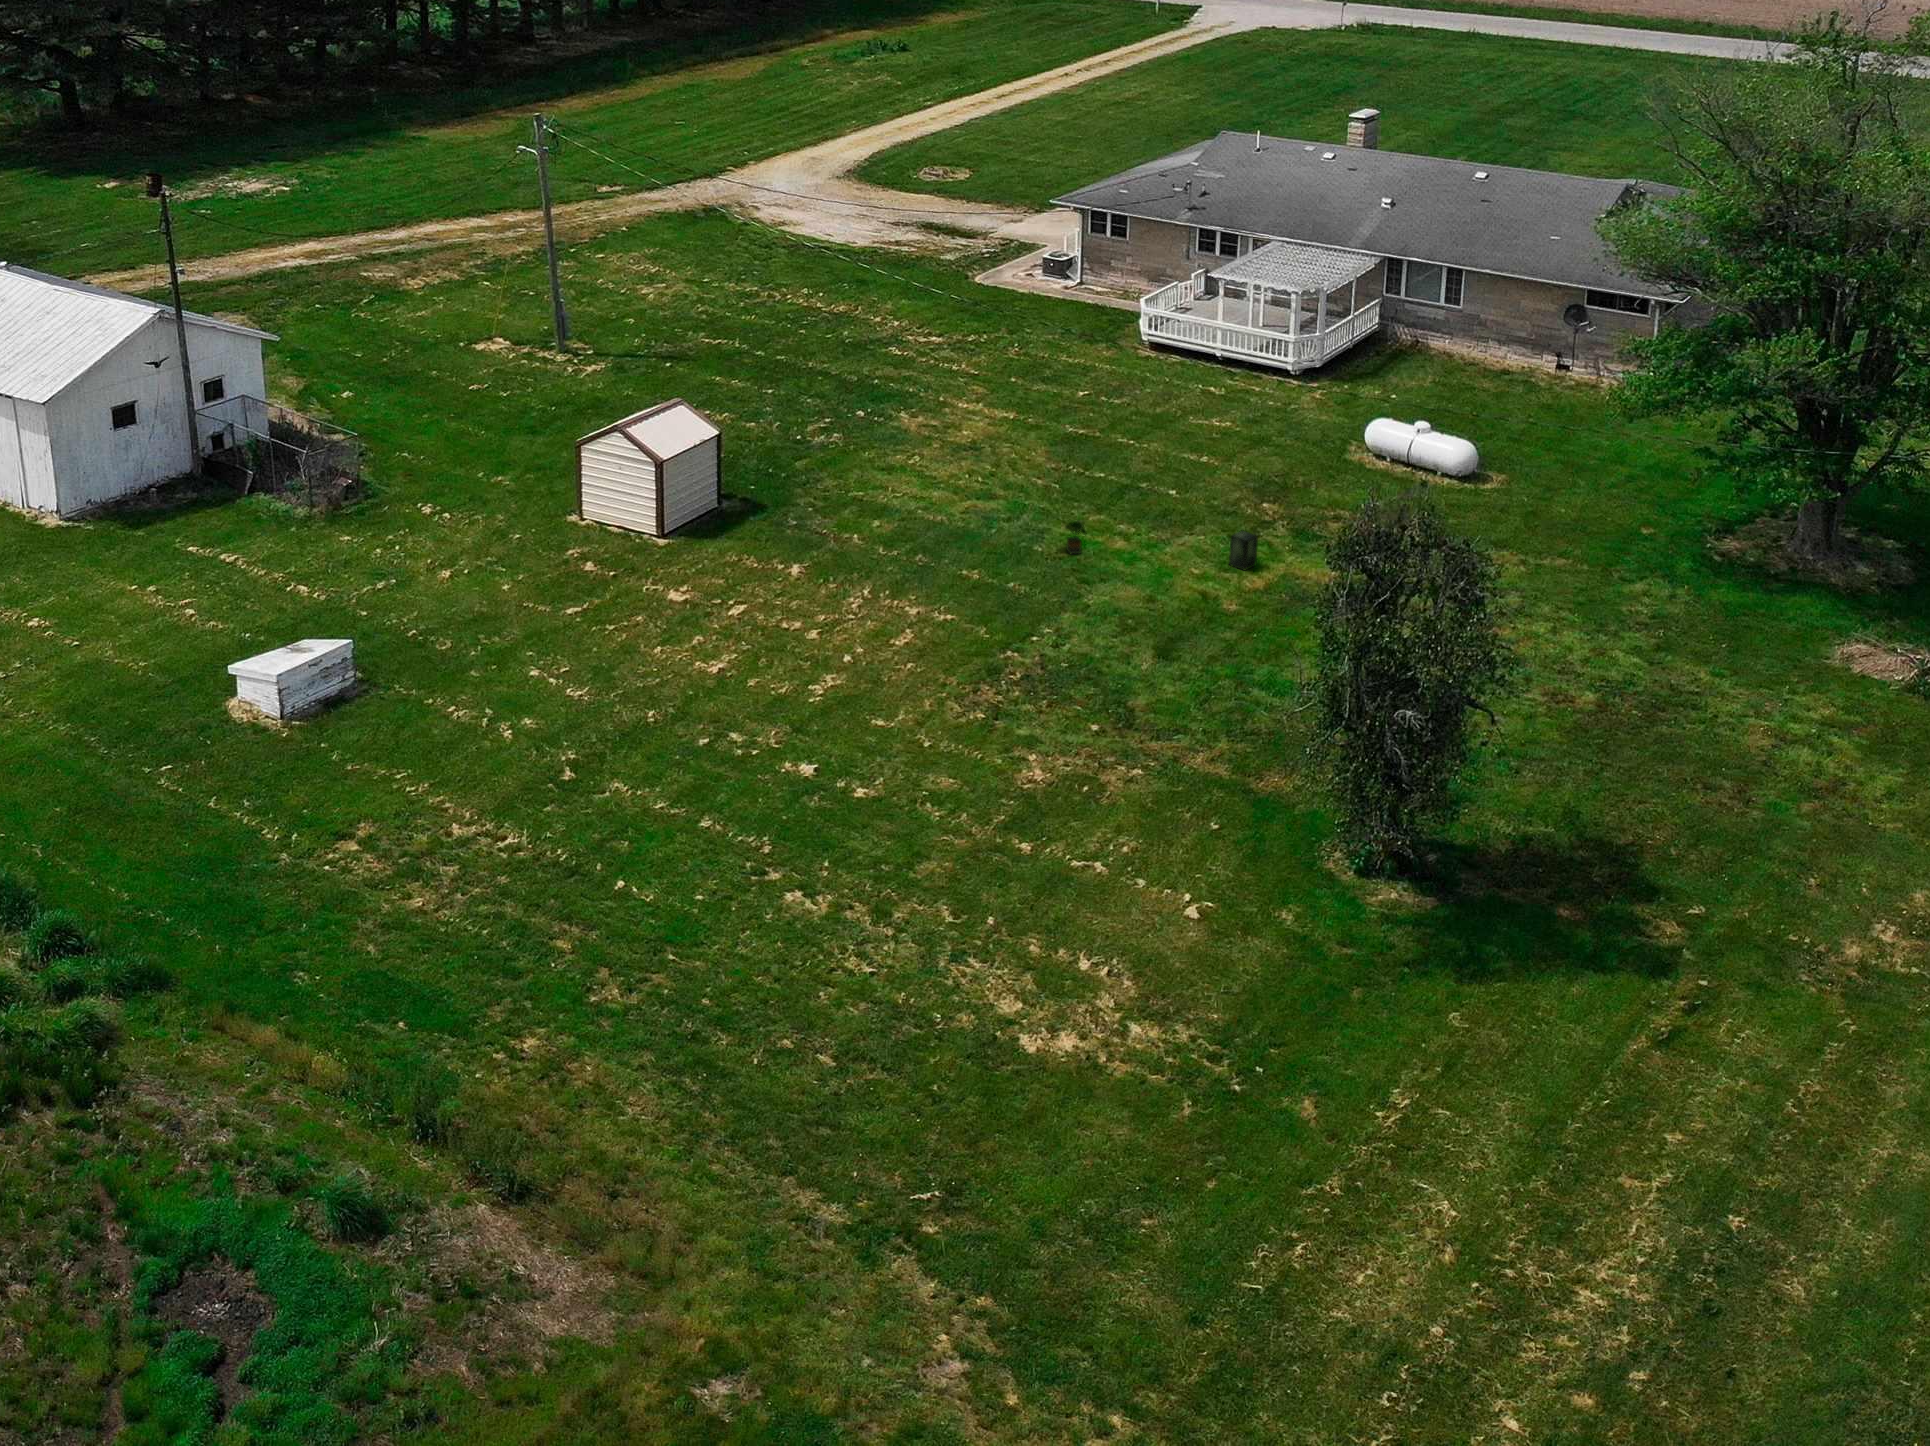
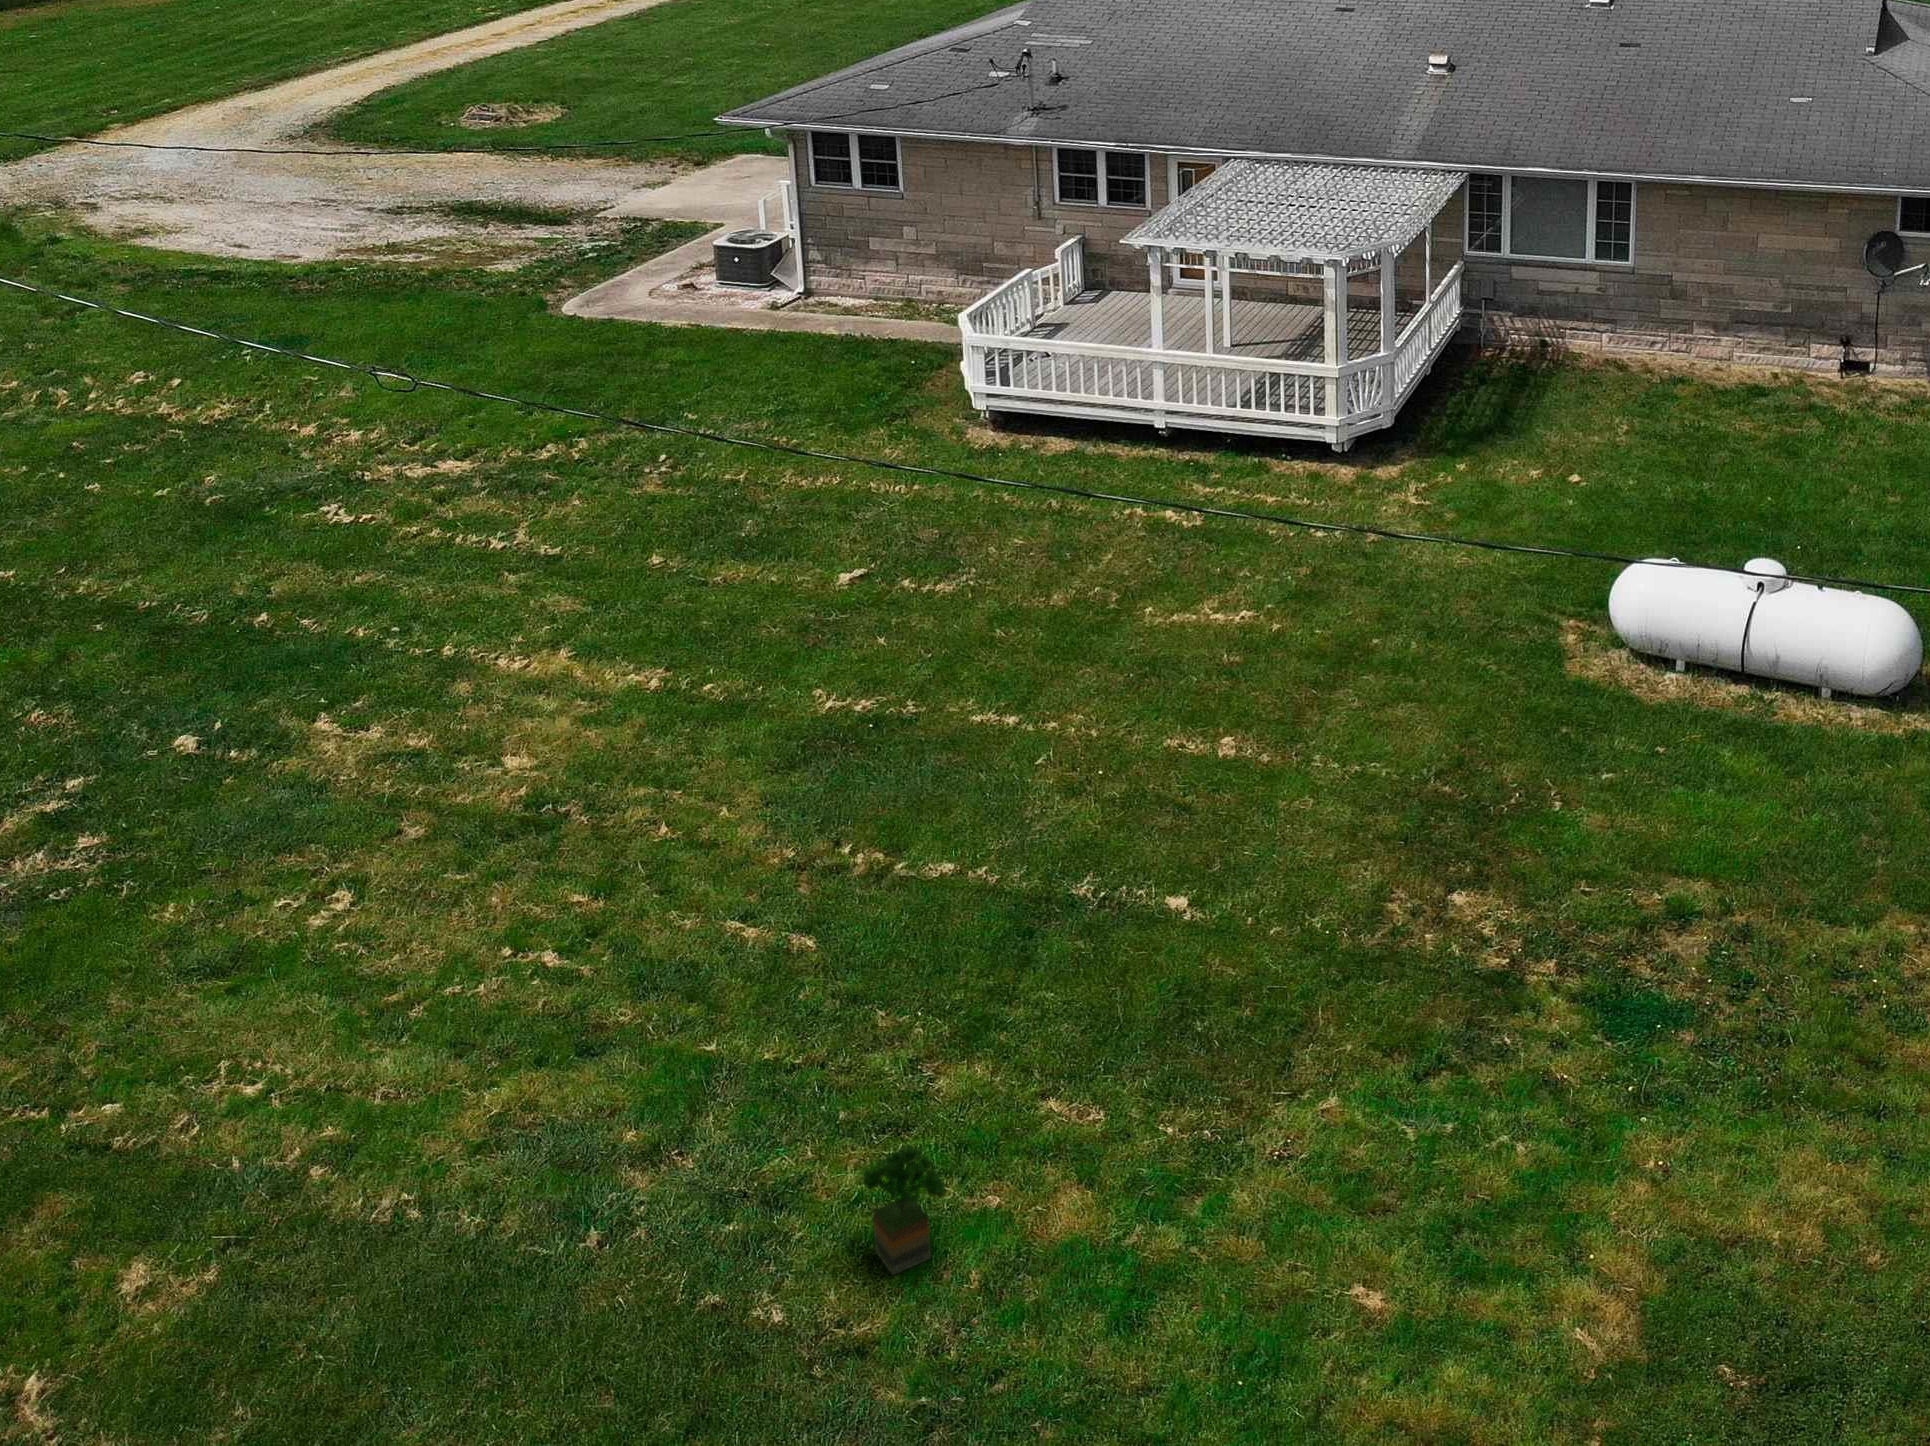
storage box: present [1229,531,1258,571] -> none [1446,1065,1535,1216]

